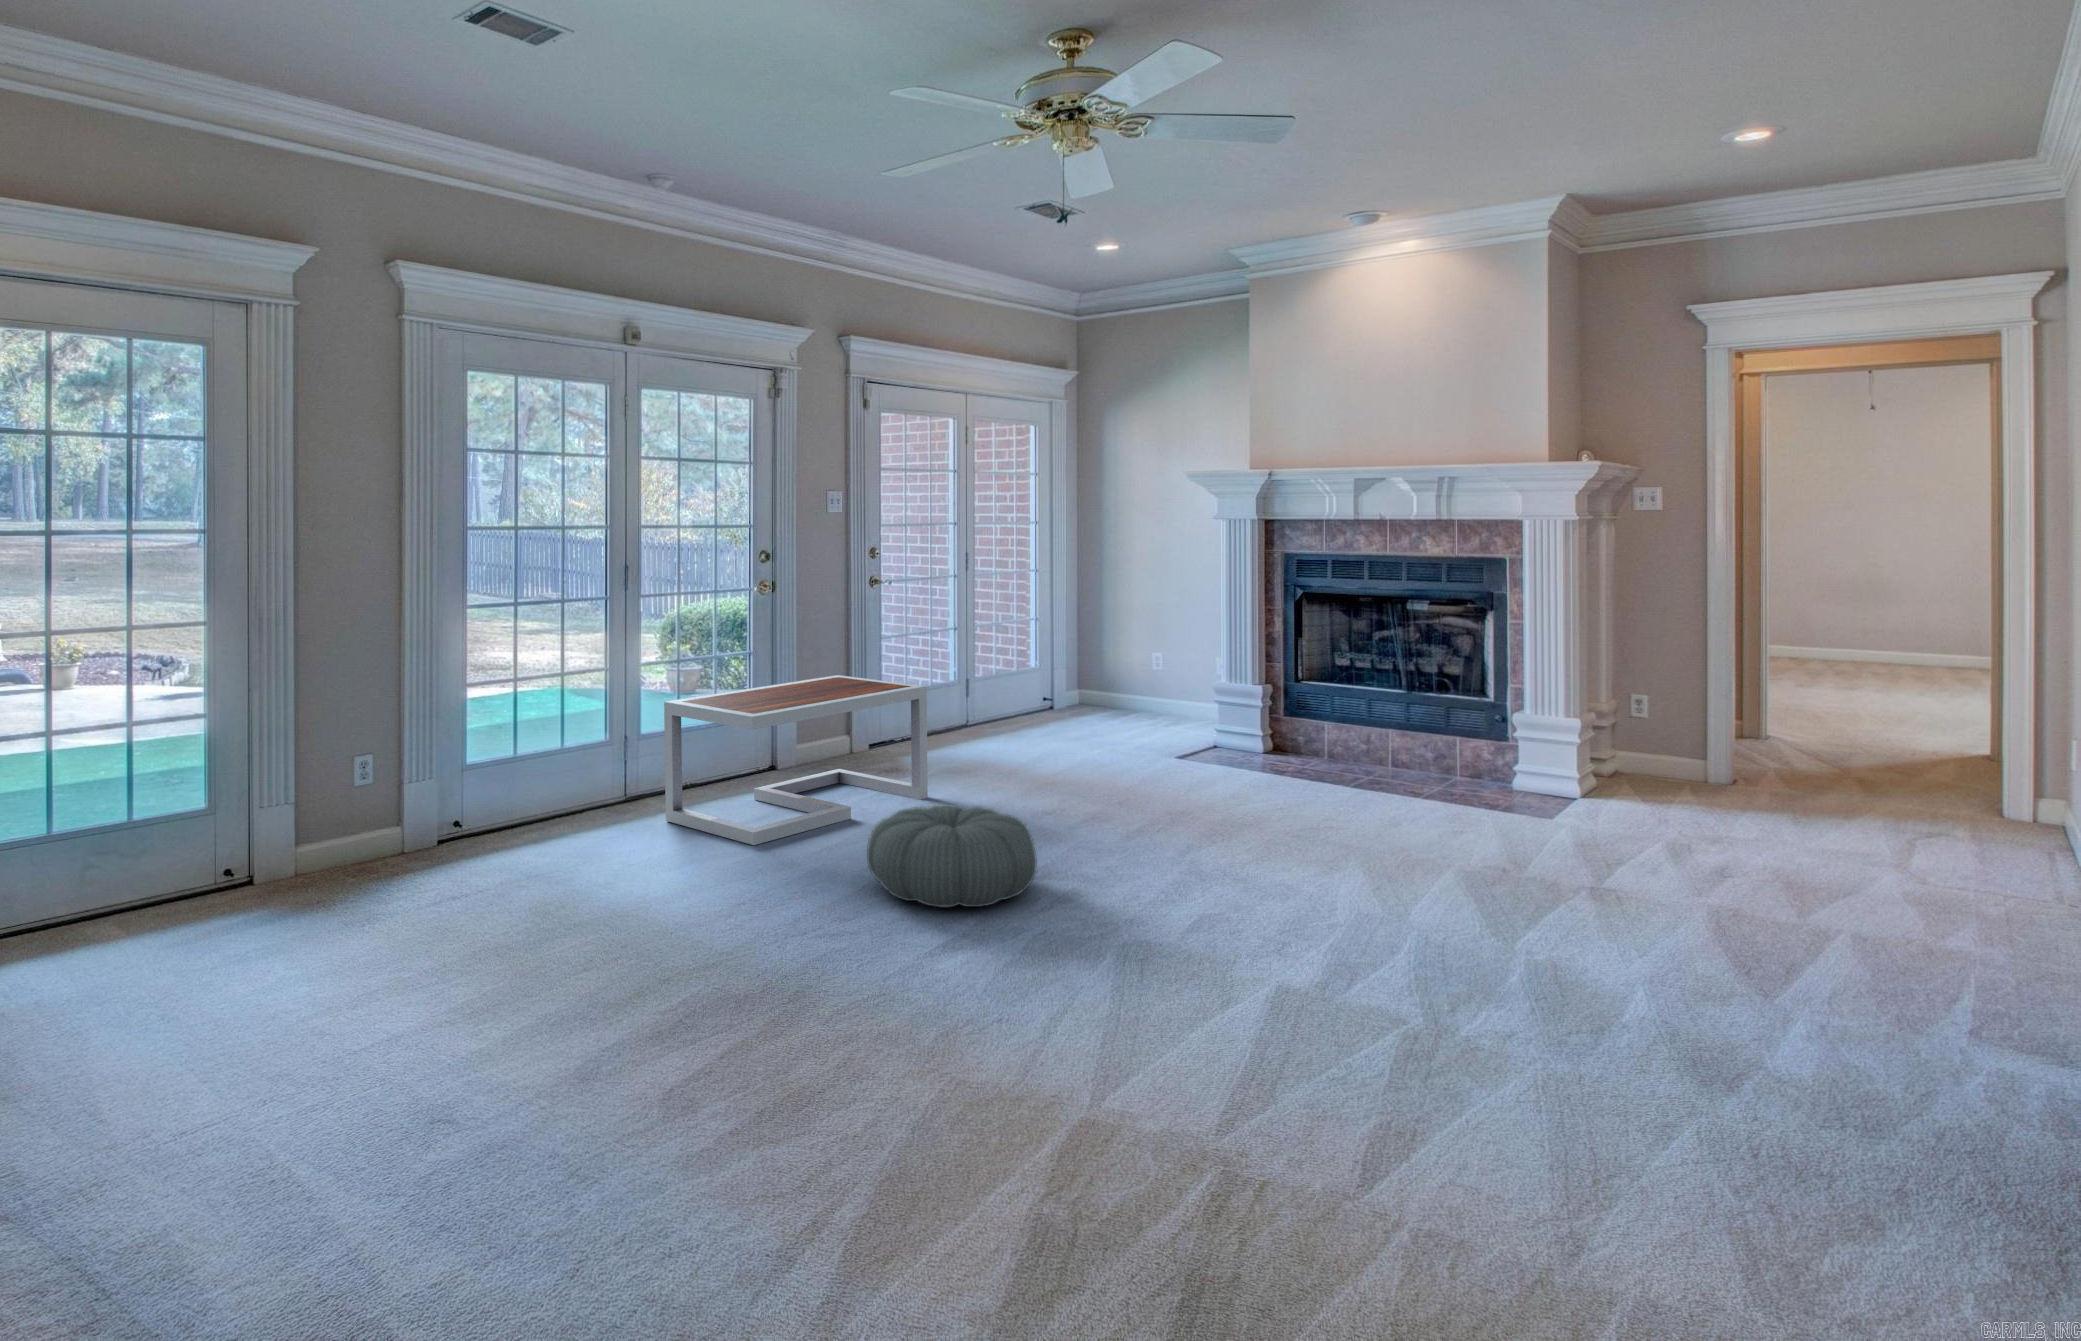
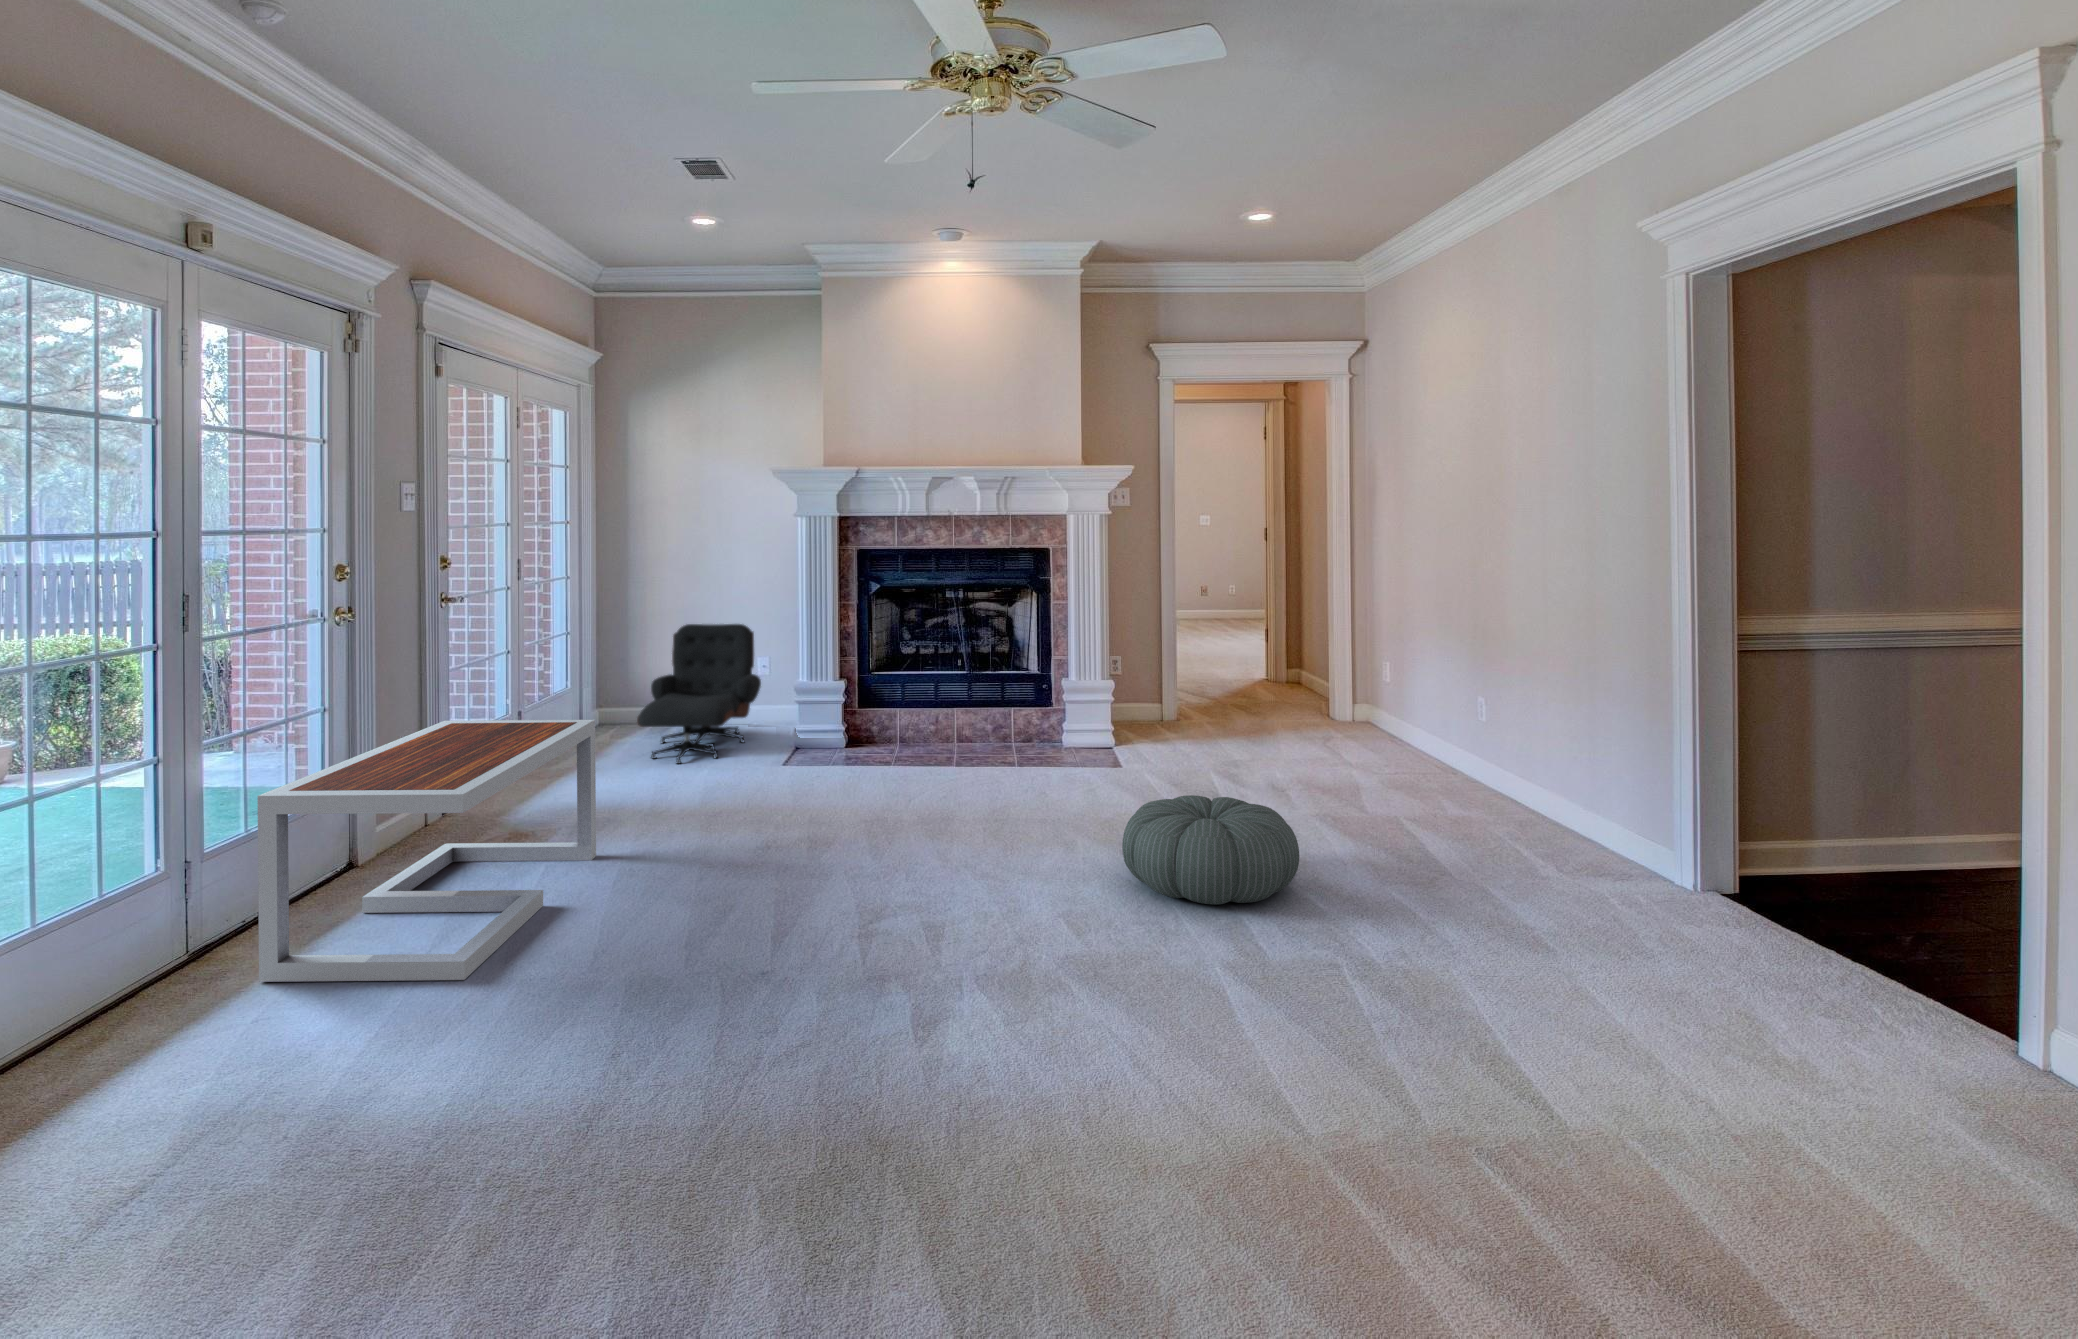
lounge chair: none [1060,619,1204,748] -> present [637,624,761,764]
pouf: present [867,804,1037,907] -> present [1122,795,1299,905]

